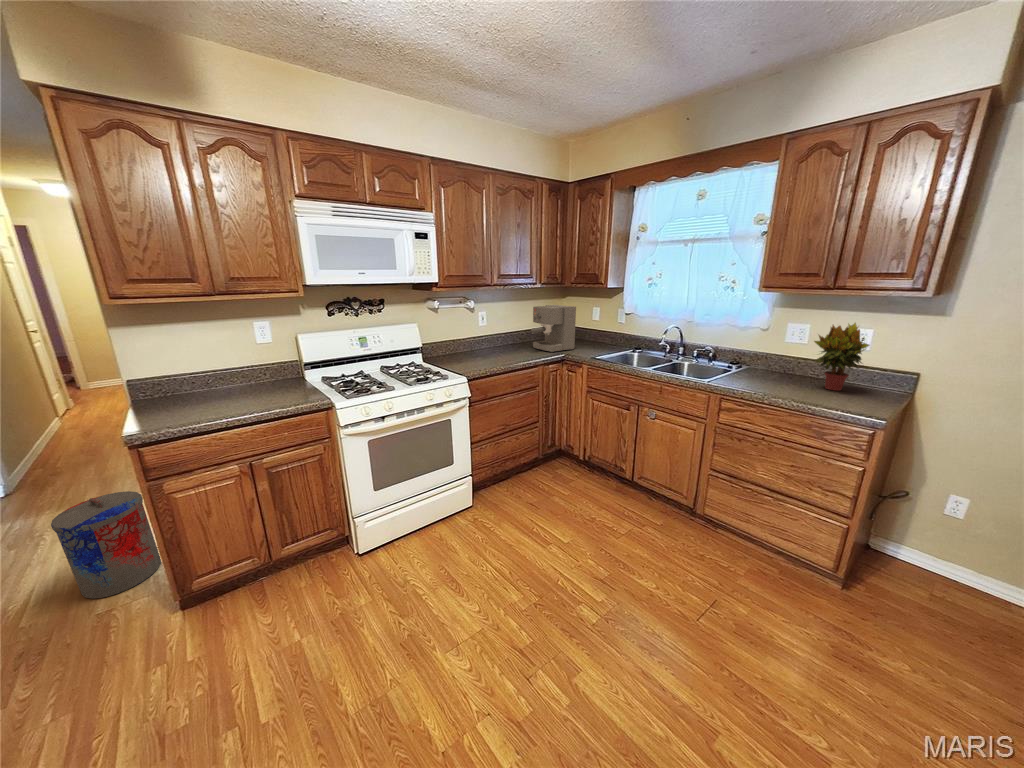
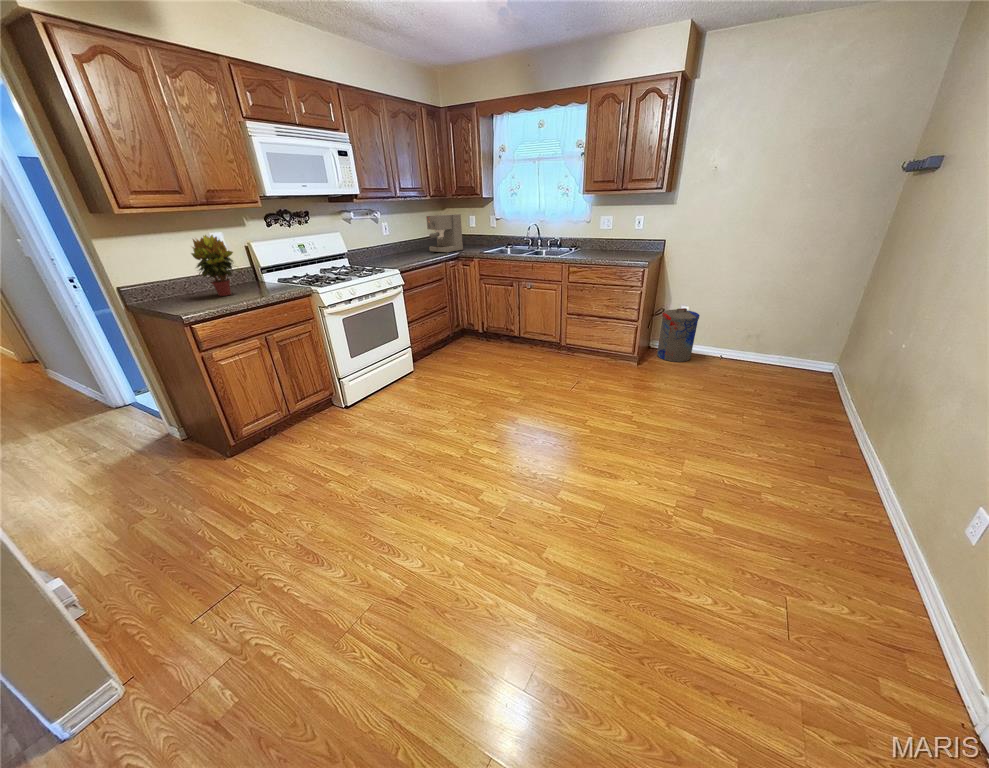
potted plant: present [814,323,869,391] -> present [191,235,233,296]
trash can: present [51,491,161,599] -> present [657,308,700,362]

